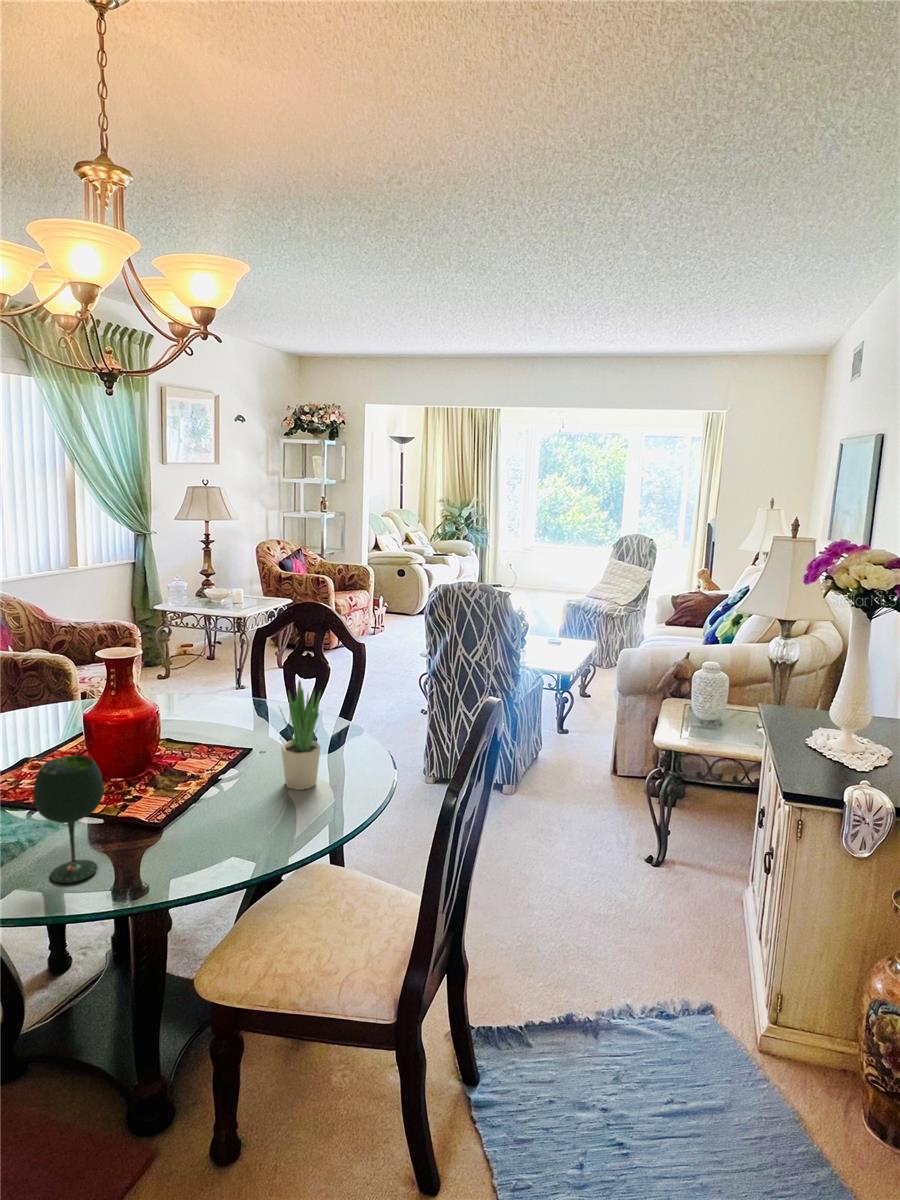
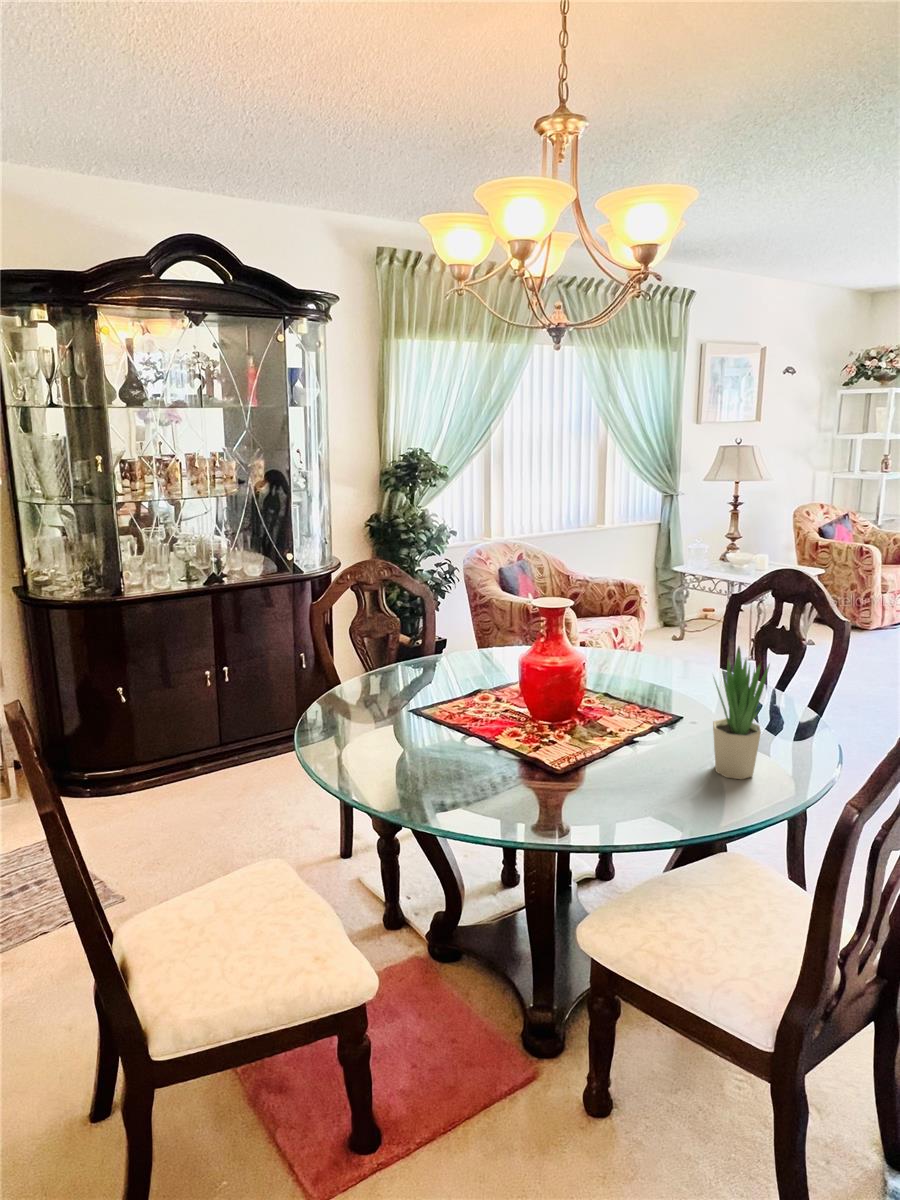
wine glass: present [34,756,104,883] -> none [436,685,498,807]

